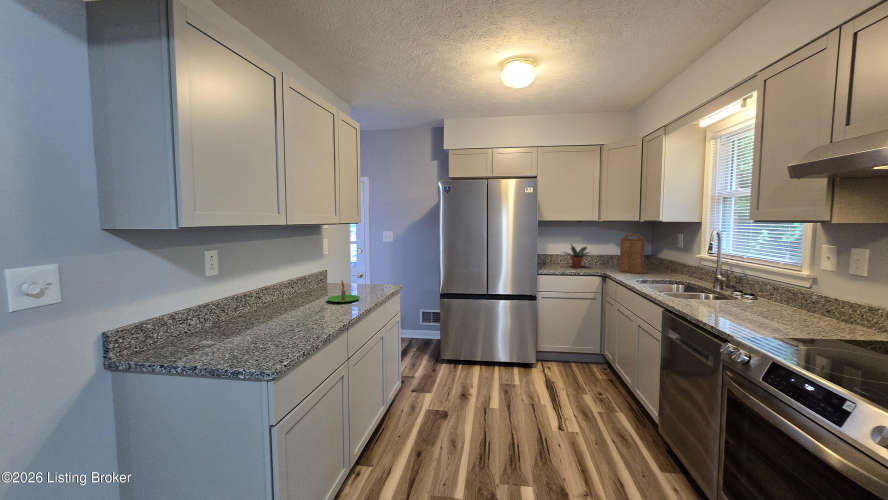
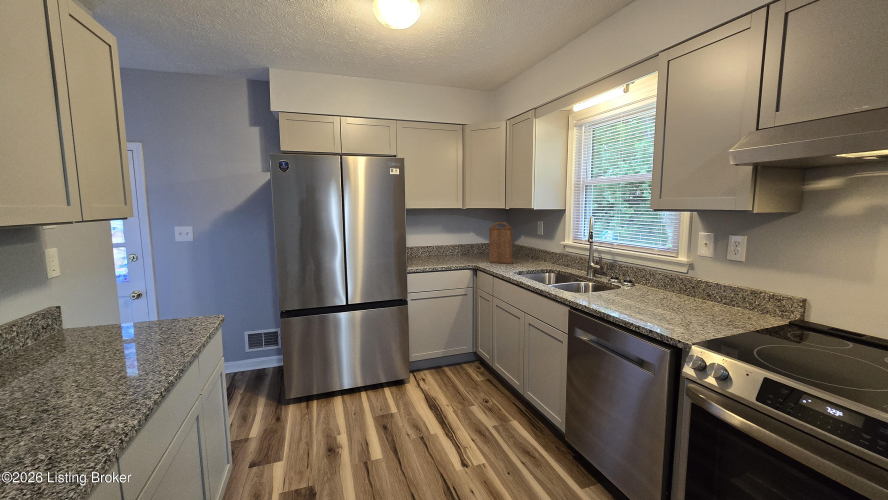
potted plant: present [563,245,590,268] -> none [426,234,459,261]
candle: present [327,280,360,303] -> none [41,329,133,381]

